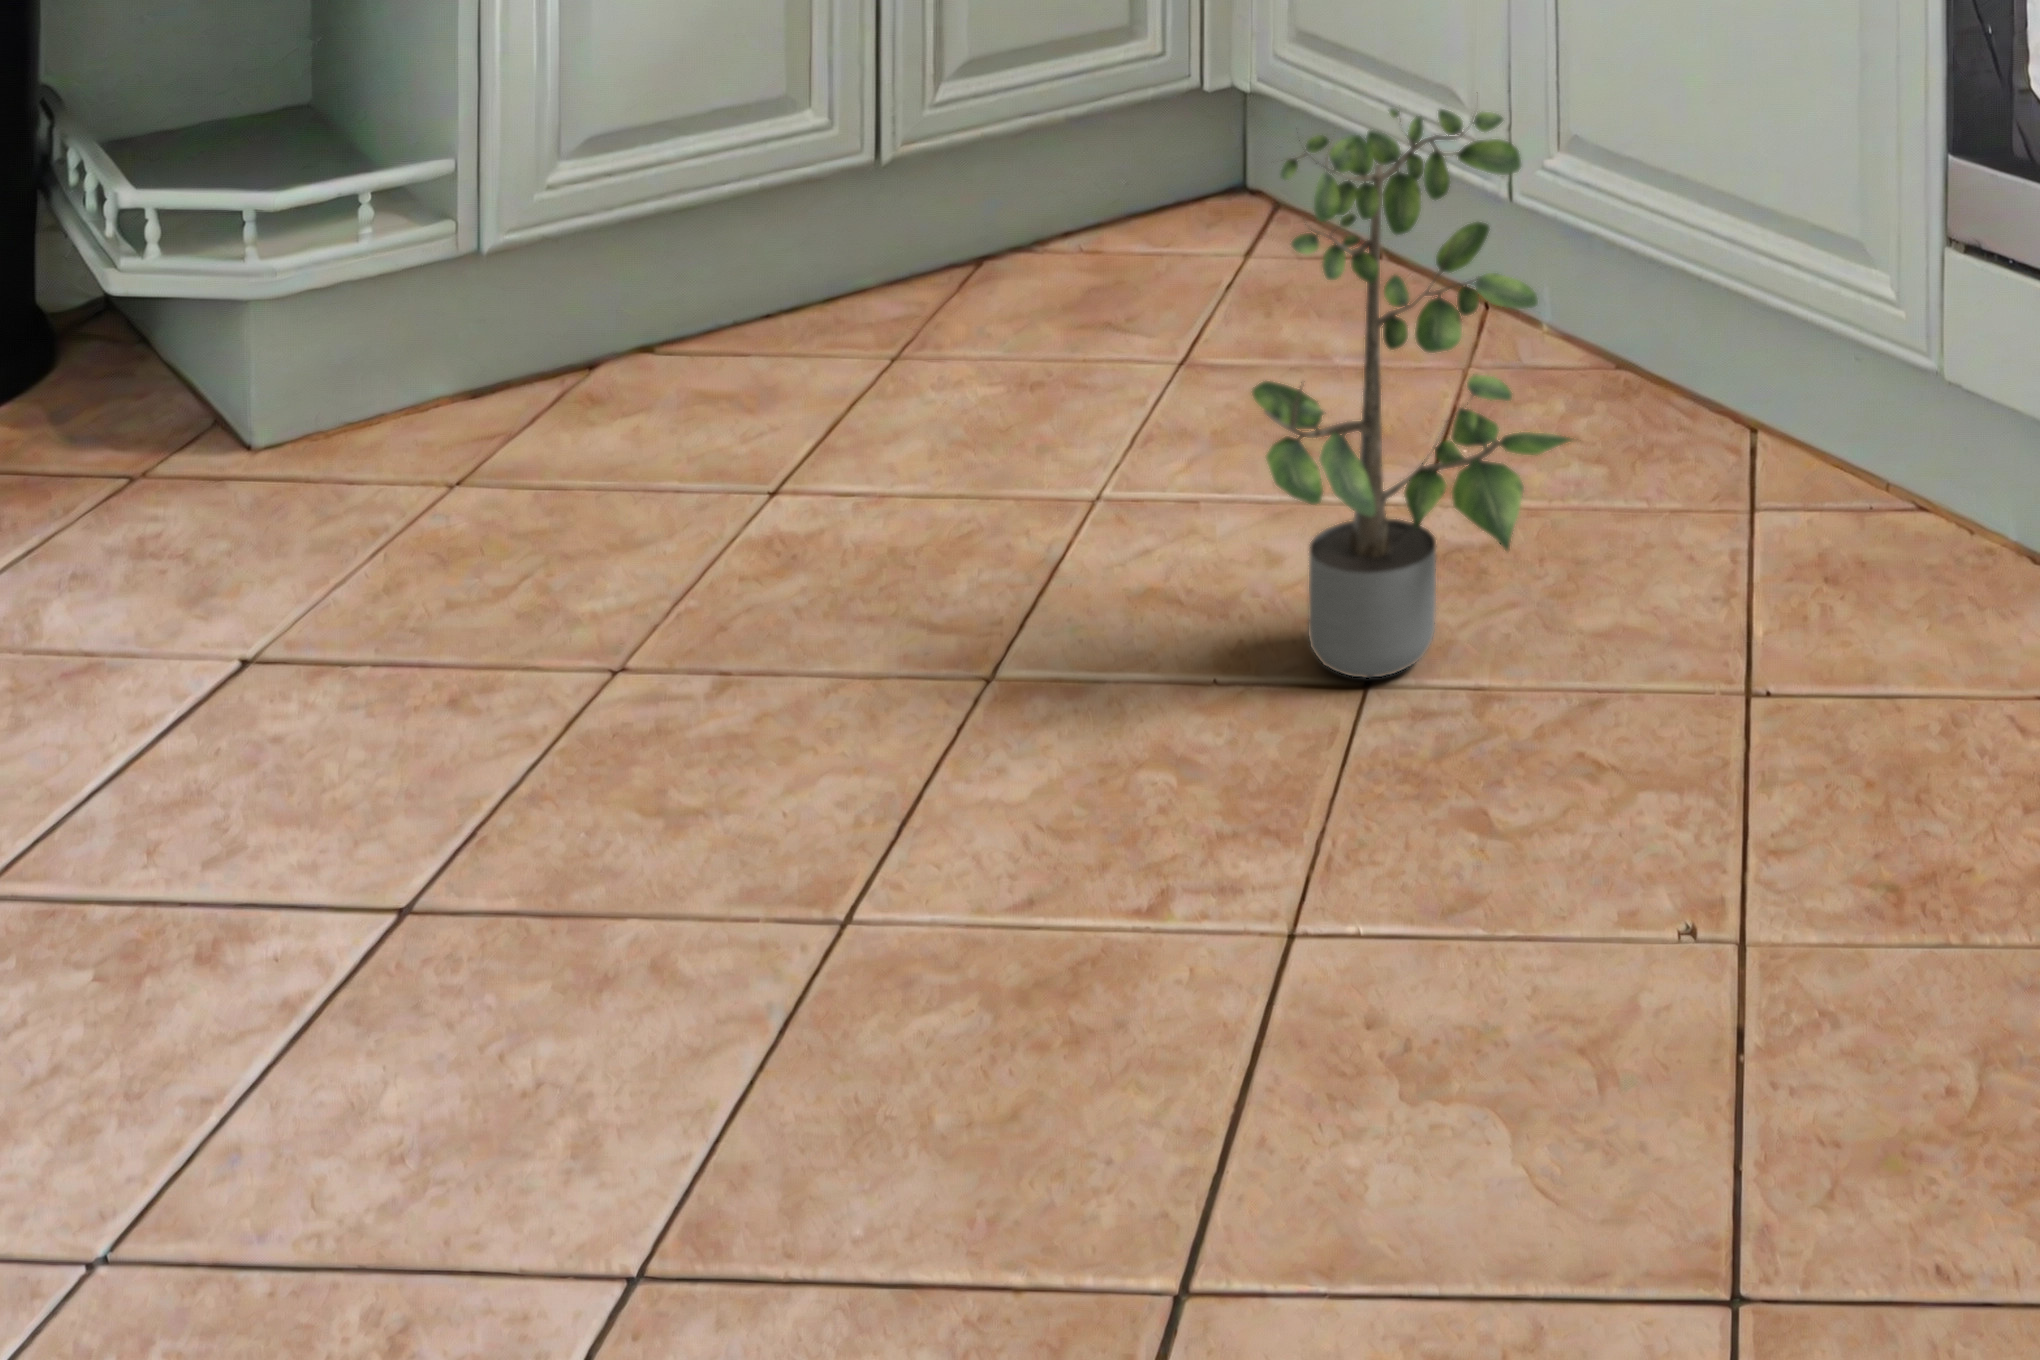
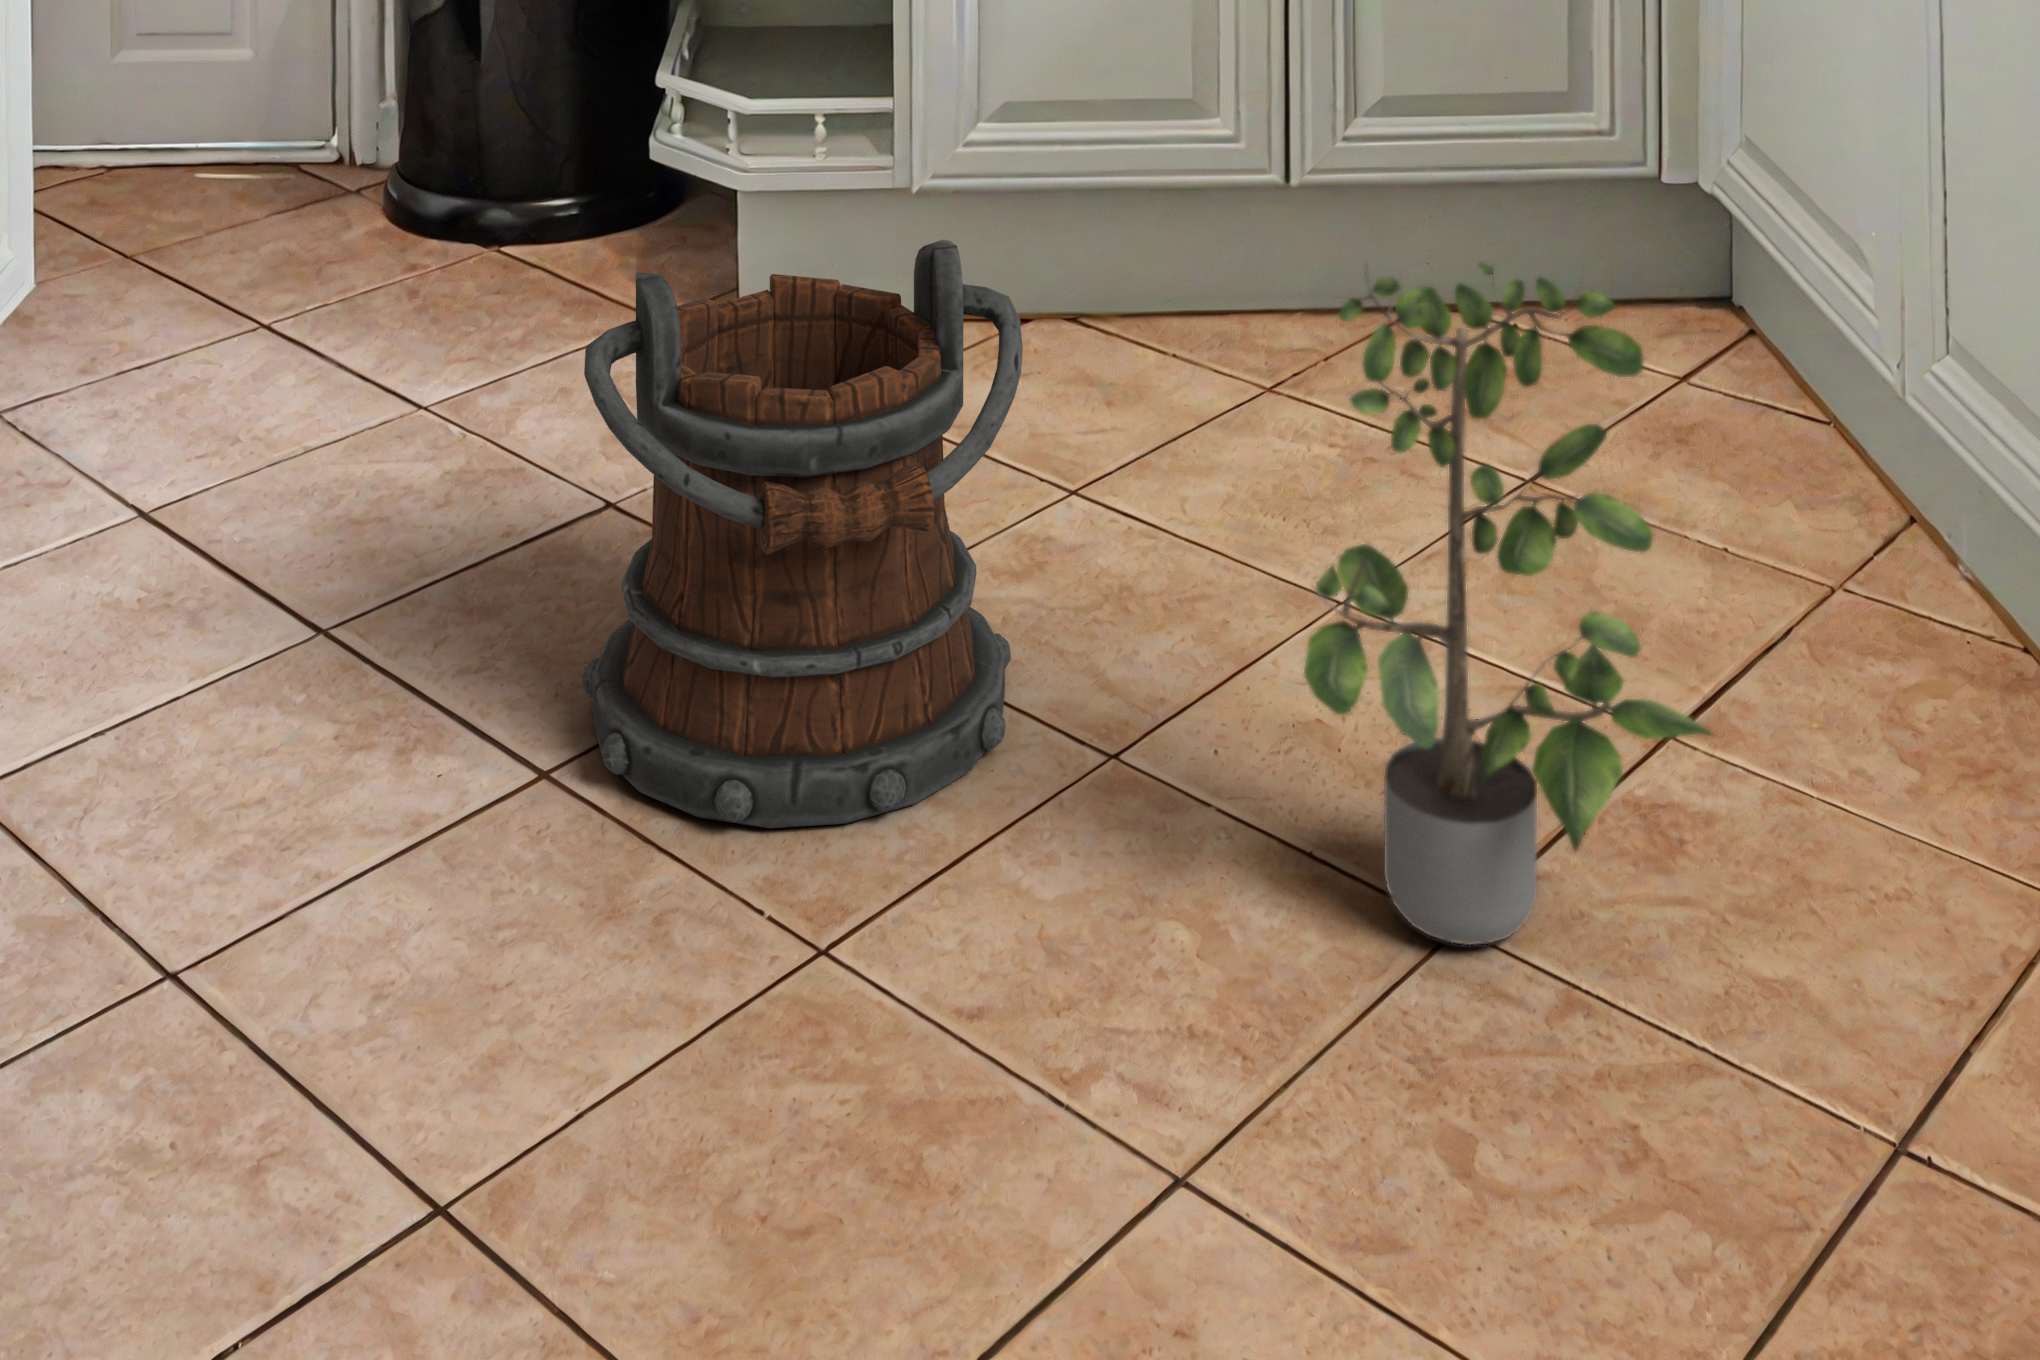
bucket: none [429,217,906,827] -> present [582,240,1023,828]

